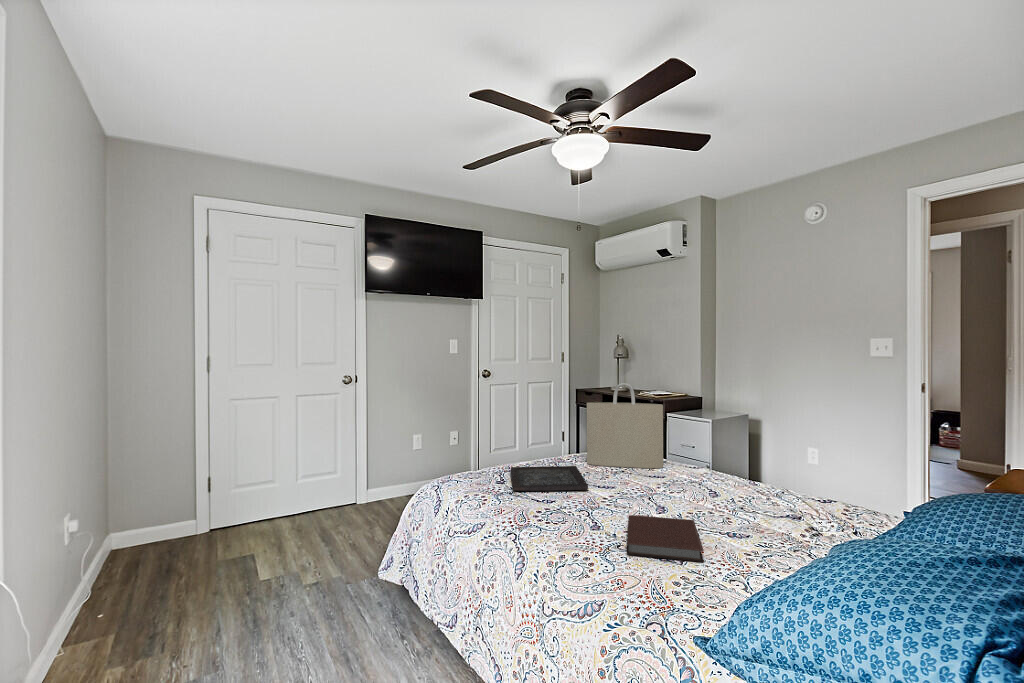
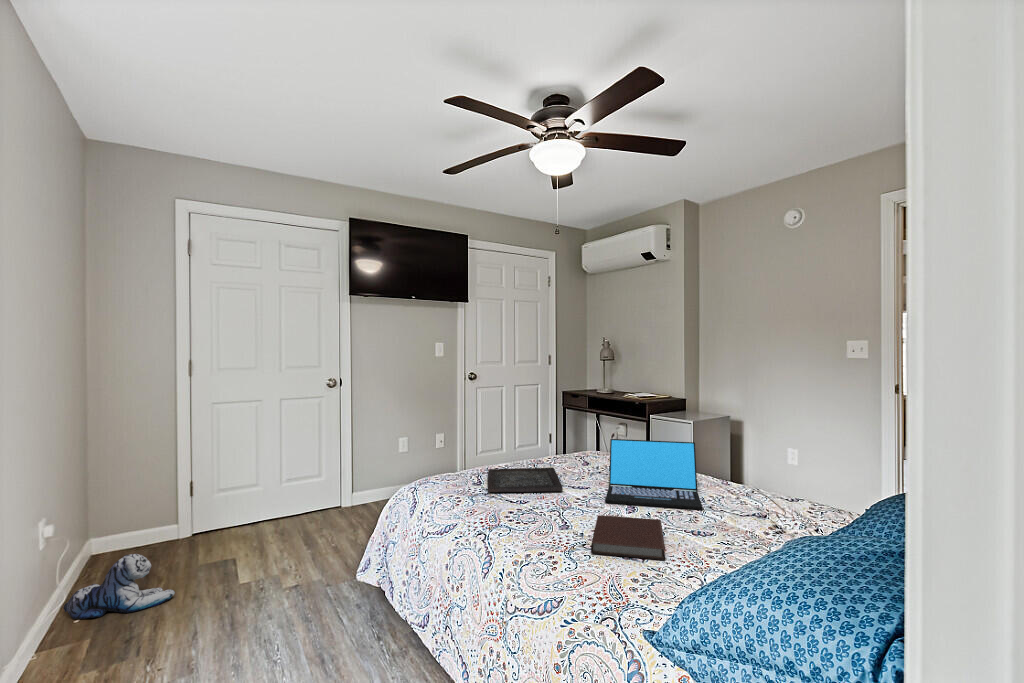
tote bag: present [587,383,663,468] -> none [565,385,641,470]
laptop: none [633,437,733,510] -> present [605,439,703,510]
plush toy: none [88,550,198,616] -> present [63,554,175,619]

